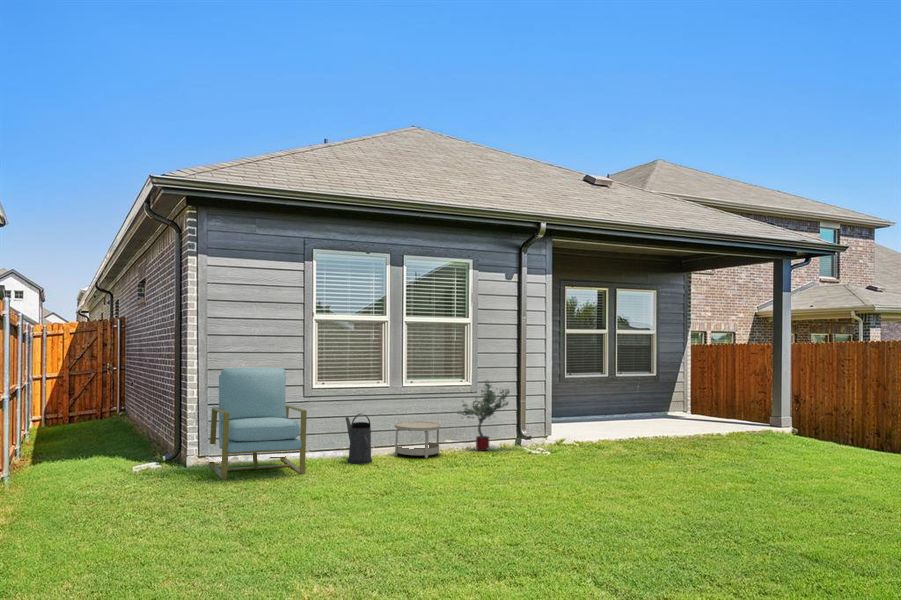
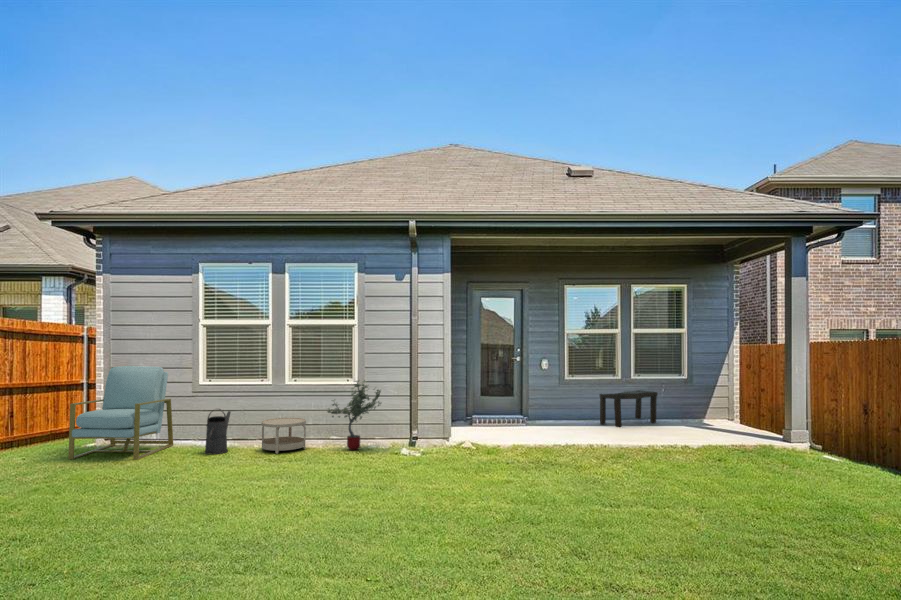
bench: none [605,387,646,420] -> present [600,390,658,427]

